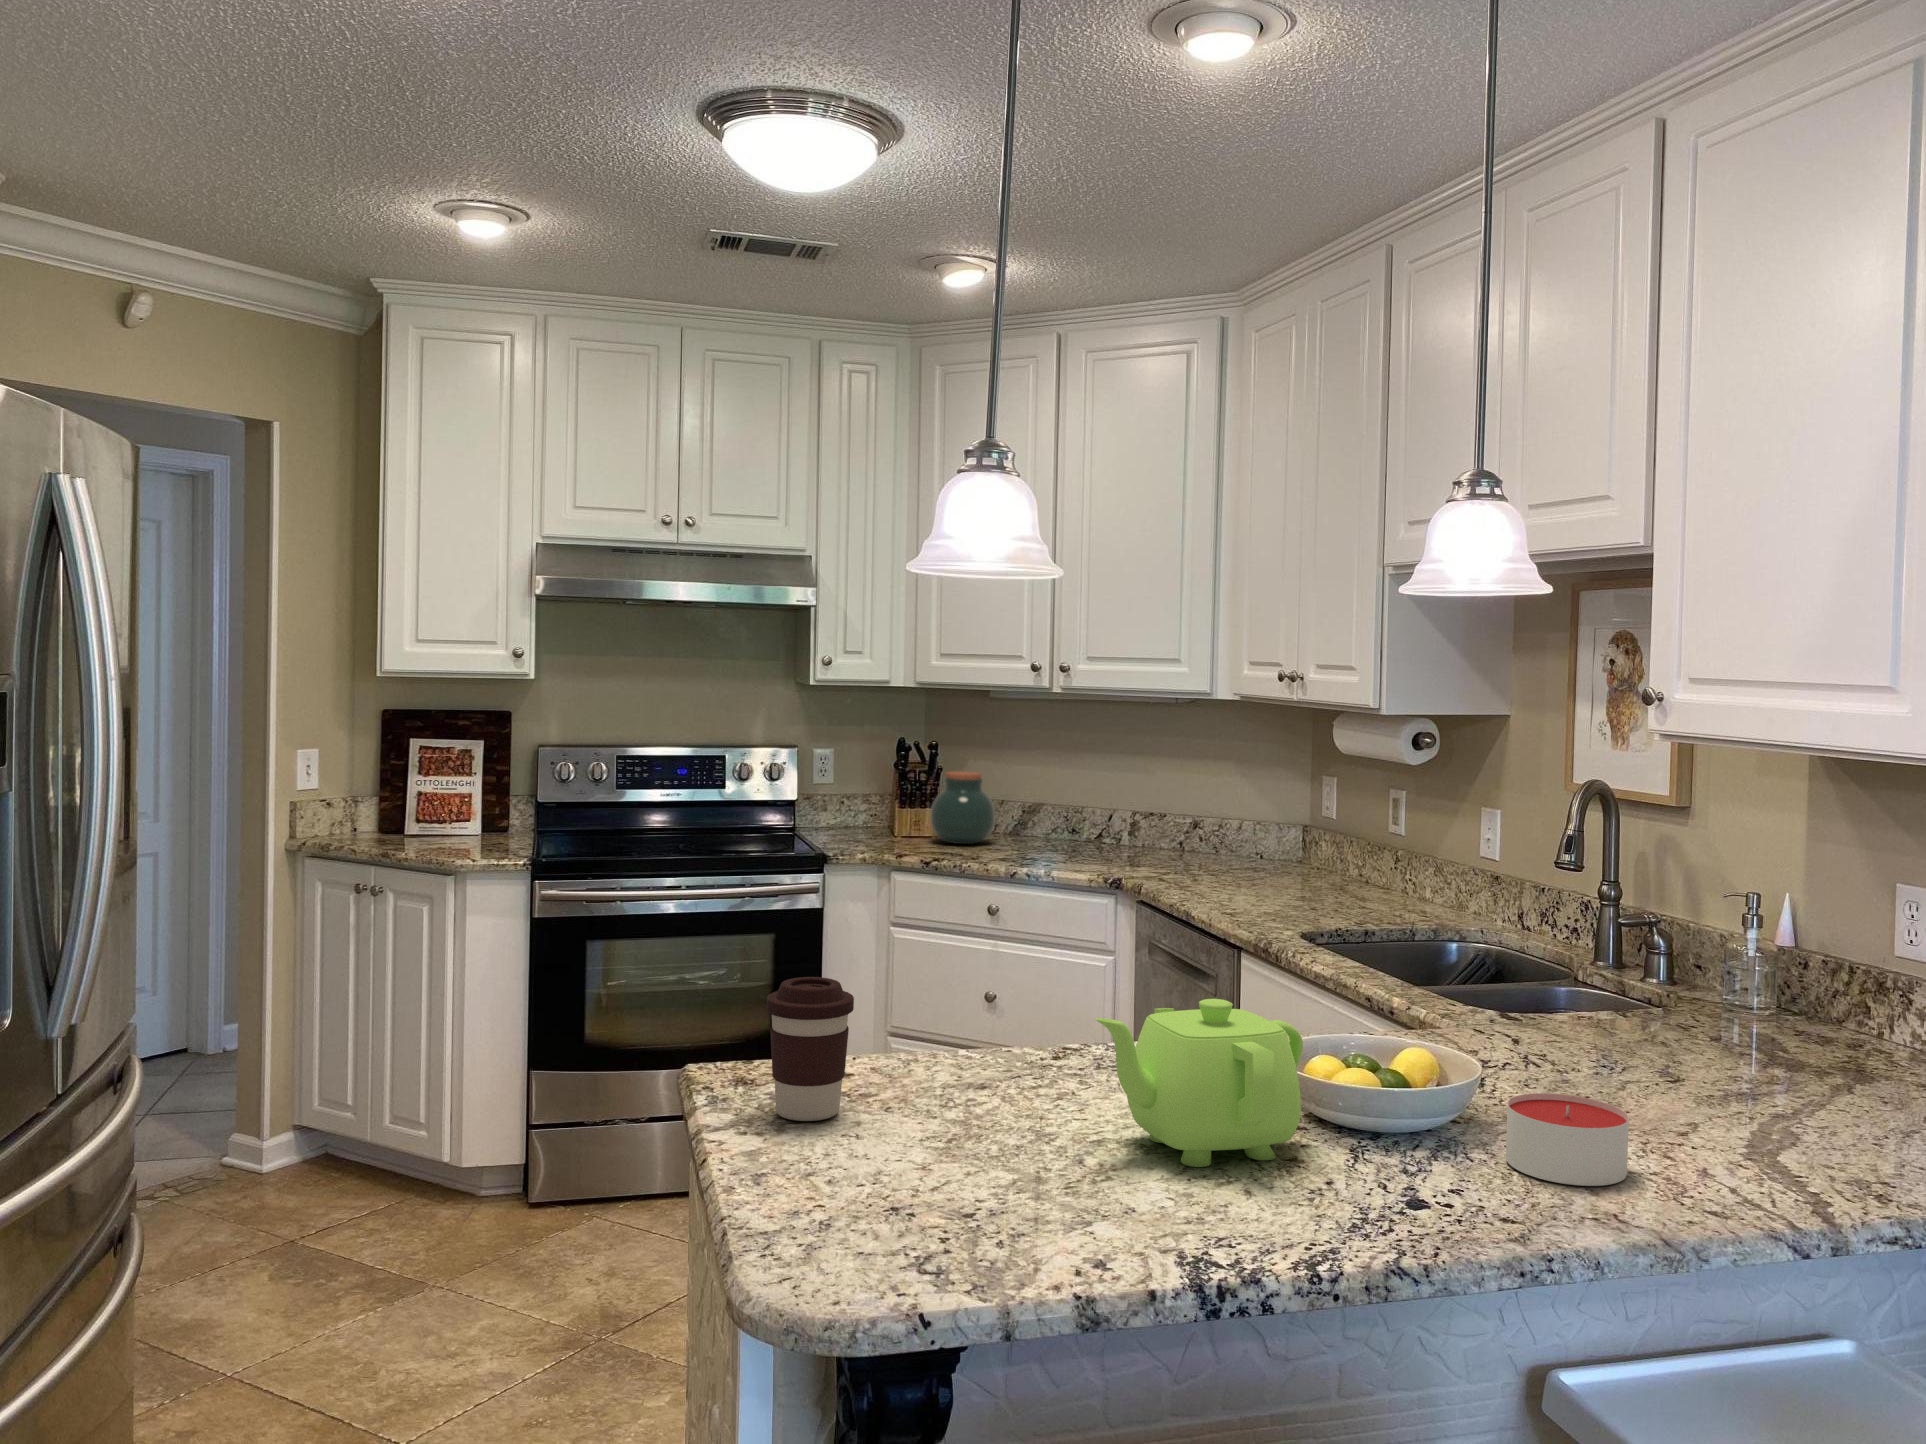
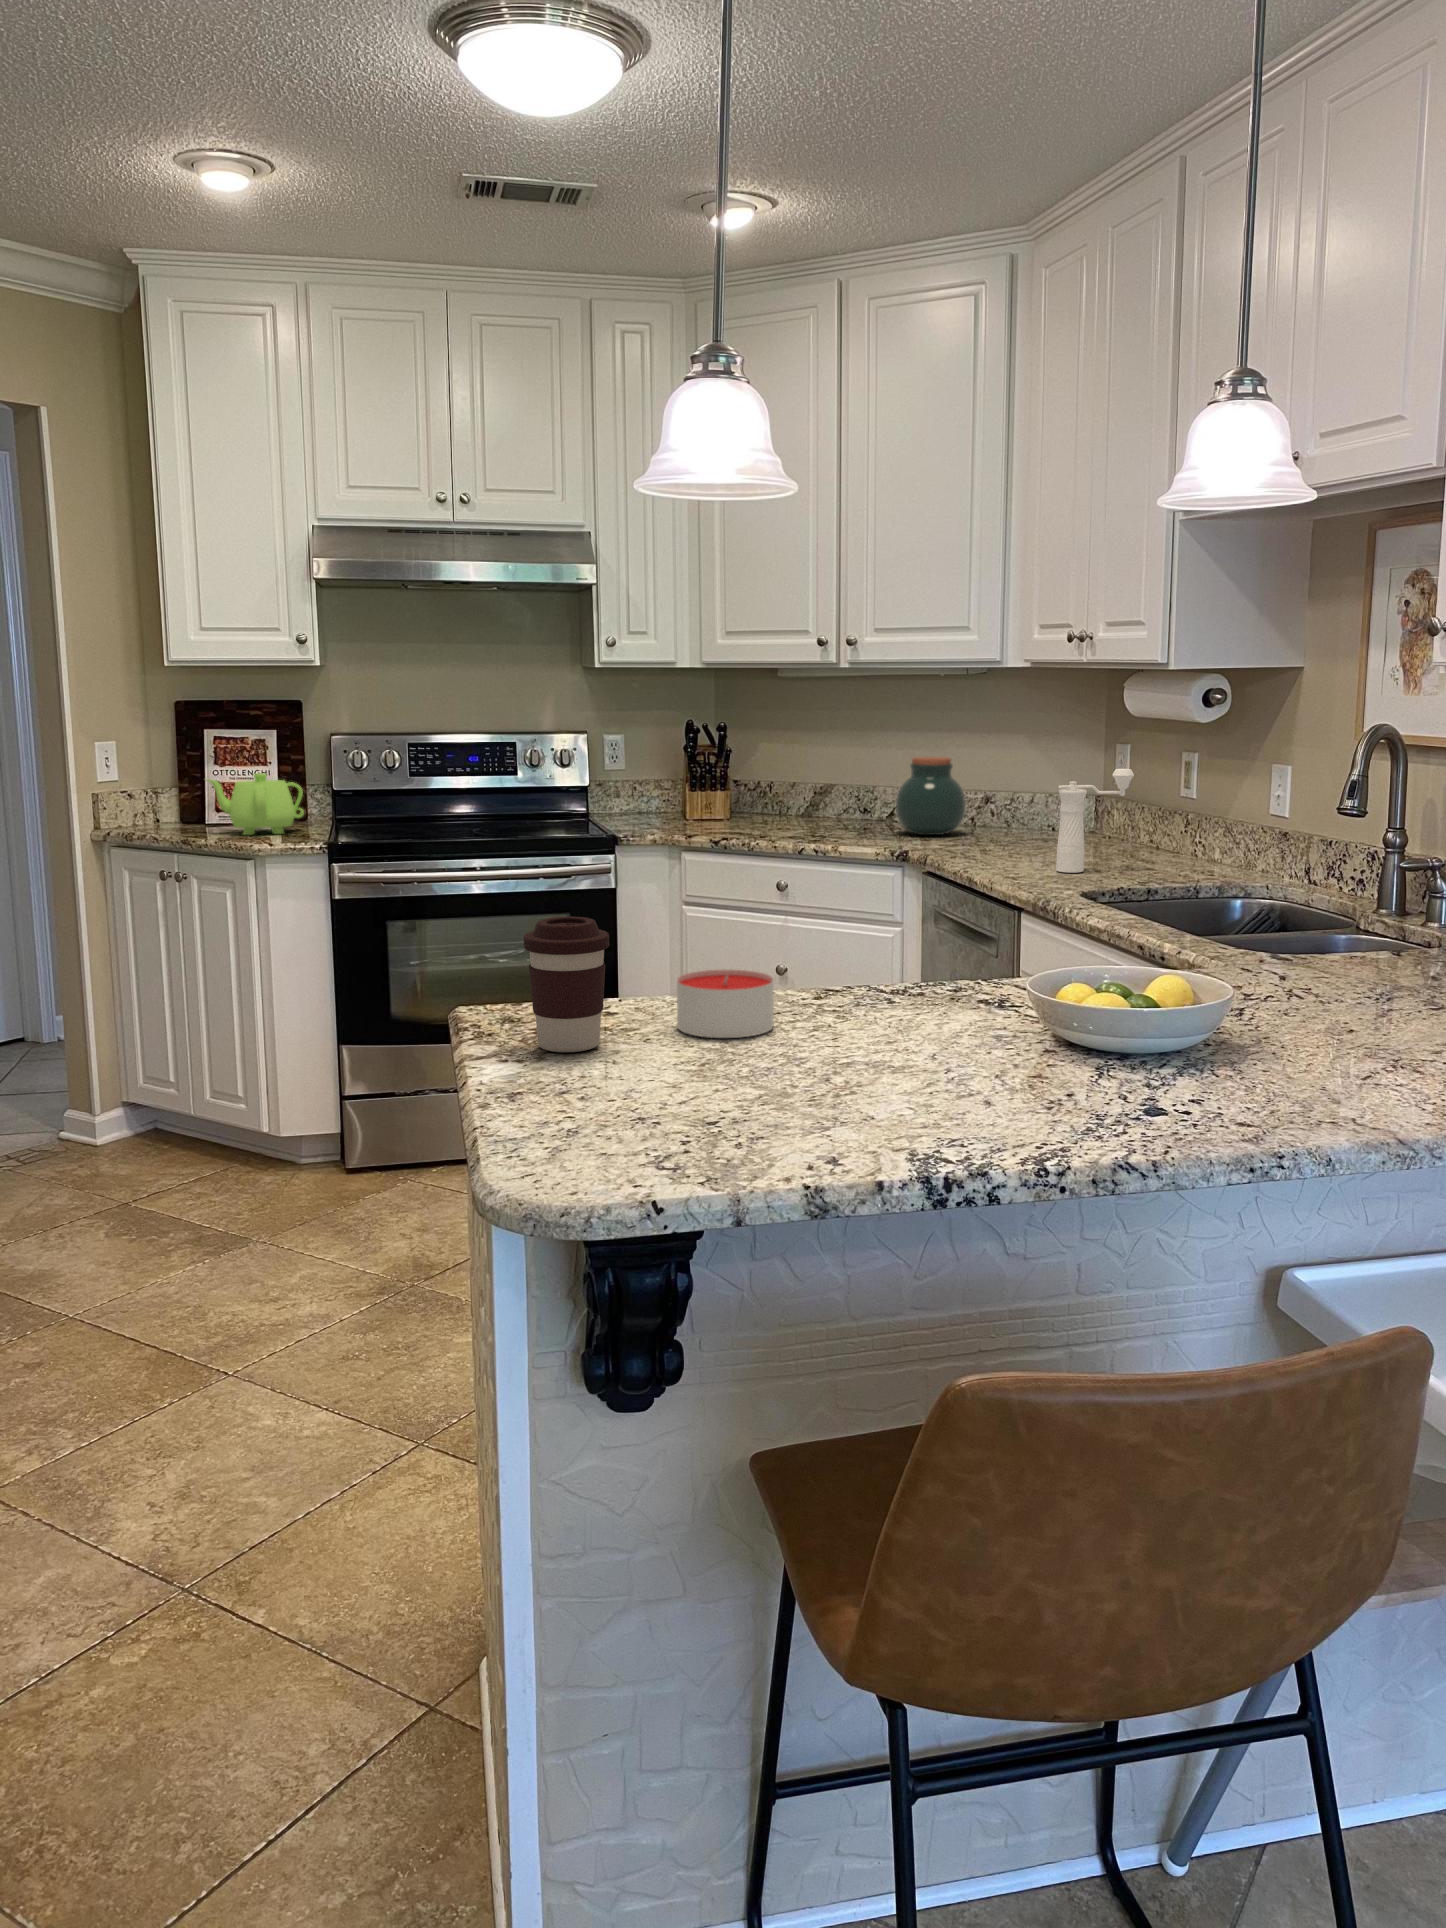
jar: present [930,771,995,844] -> present [896,757,966,835]
pepper mill: none [1268,807,1344,909] -> present [1056,769,1134,873]
teapot: present [1095,999,1303,1167] -> present [207,773,304,835]
candle: present [1506,1093,1629,1186] -> present [677,970,774,1038]

